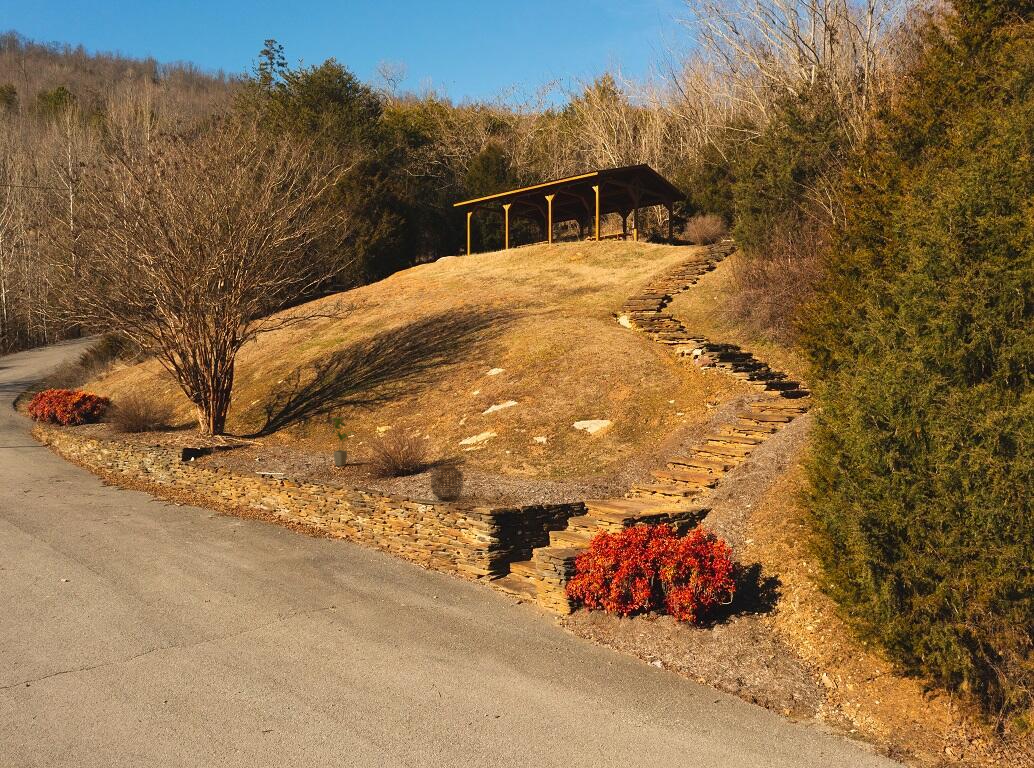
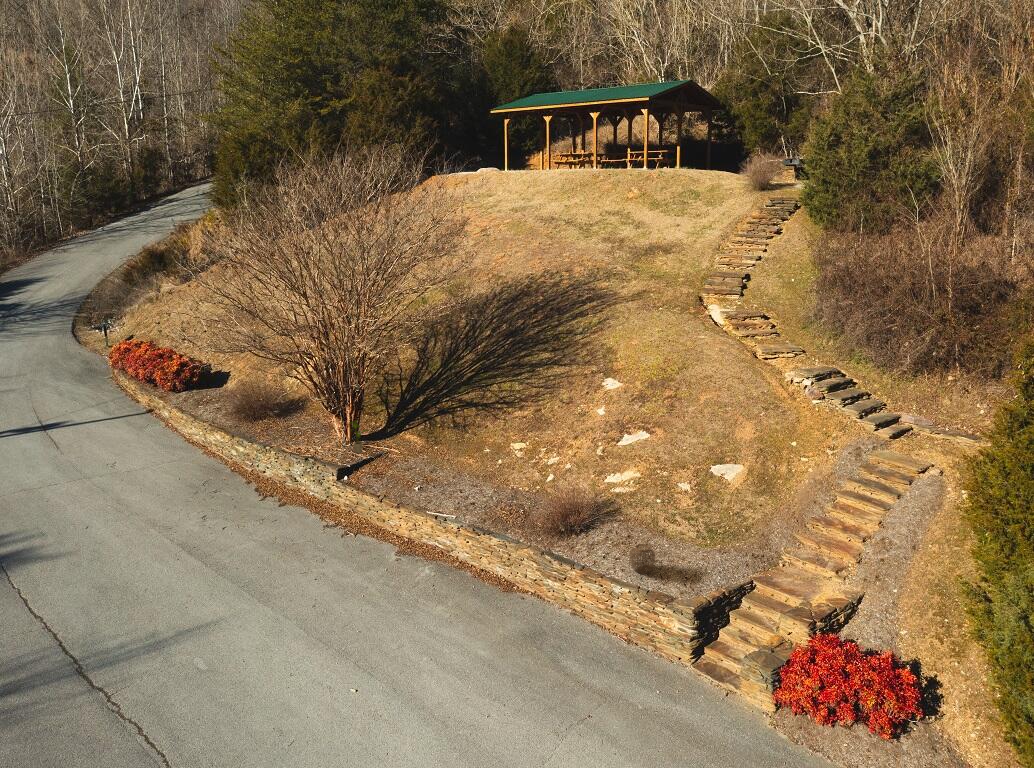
house plant: present [332,417,354,466] -> present [351,421,368,453]

